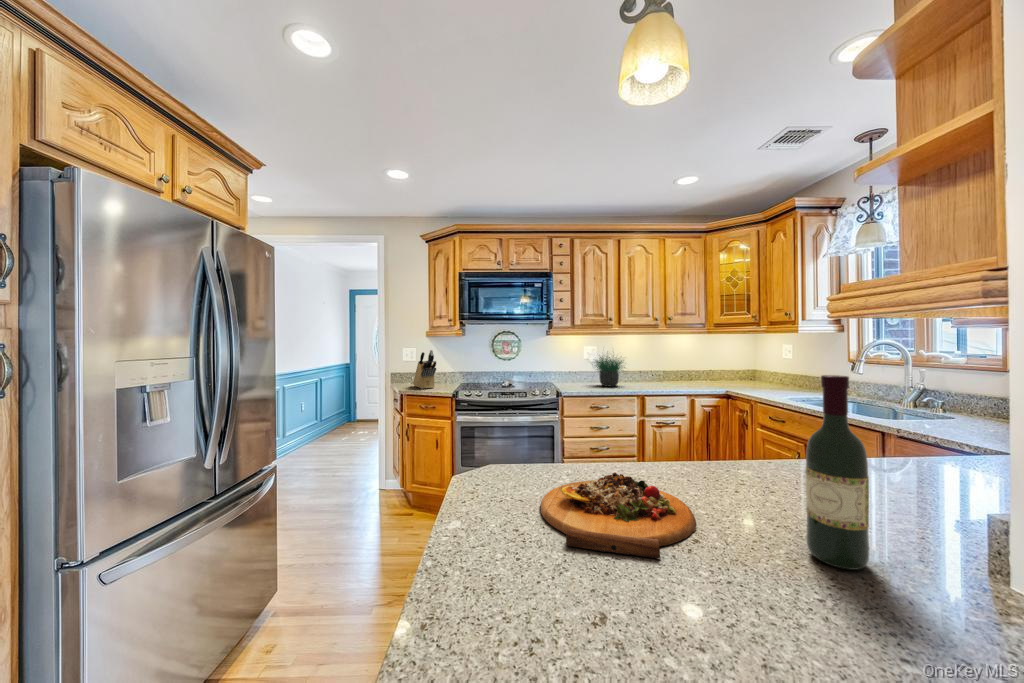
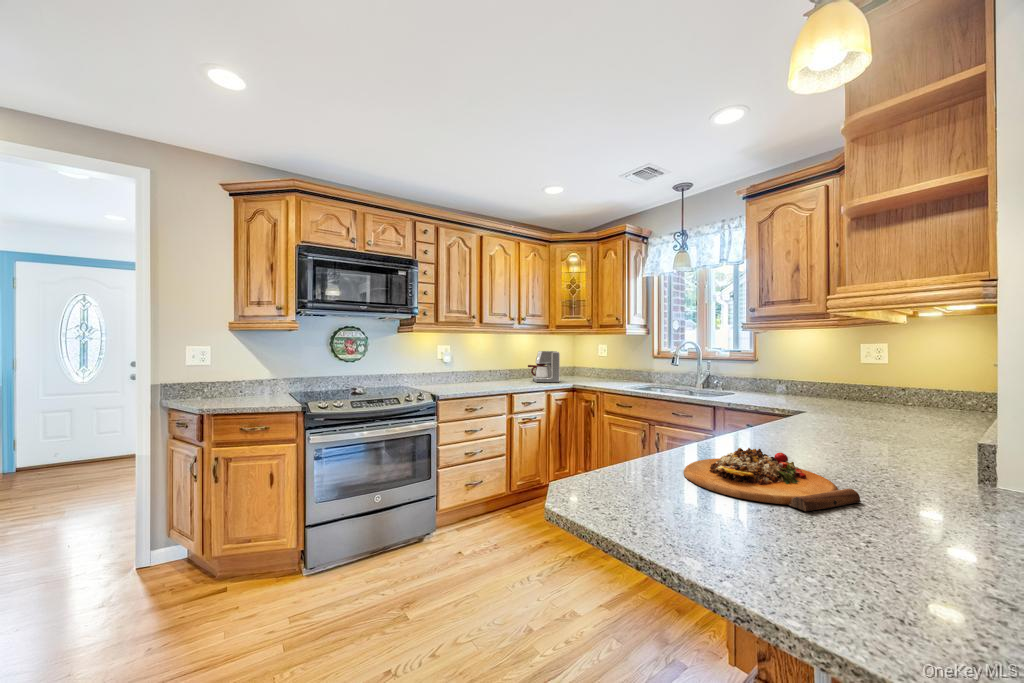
knife block: present [413,350,436,389] -> none [212,348,266,403]
coffee maker: none [682,352,717,387] -> present [528,351,560,382]
potted plant: present [595,356,625,387] -> none [448,341,496,387]
wine bottle: present [806,375,869,570] -> none [883,353,928,481]

